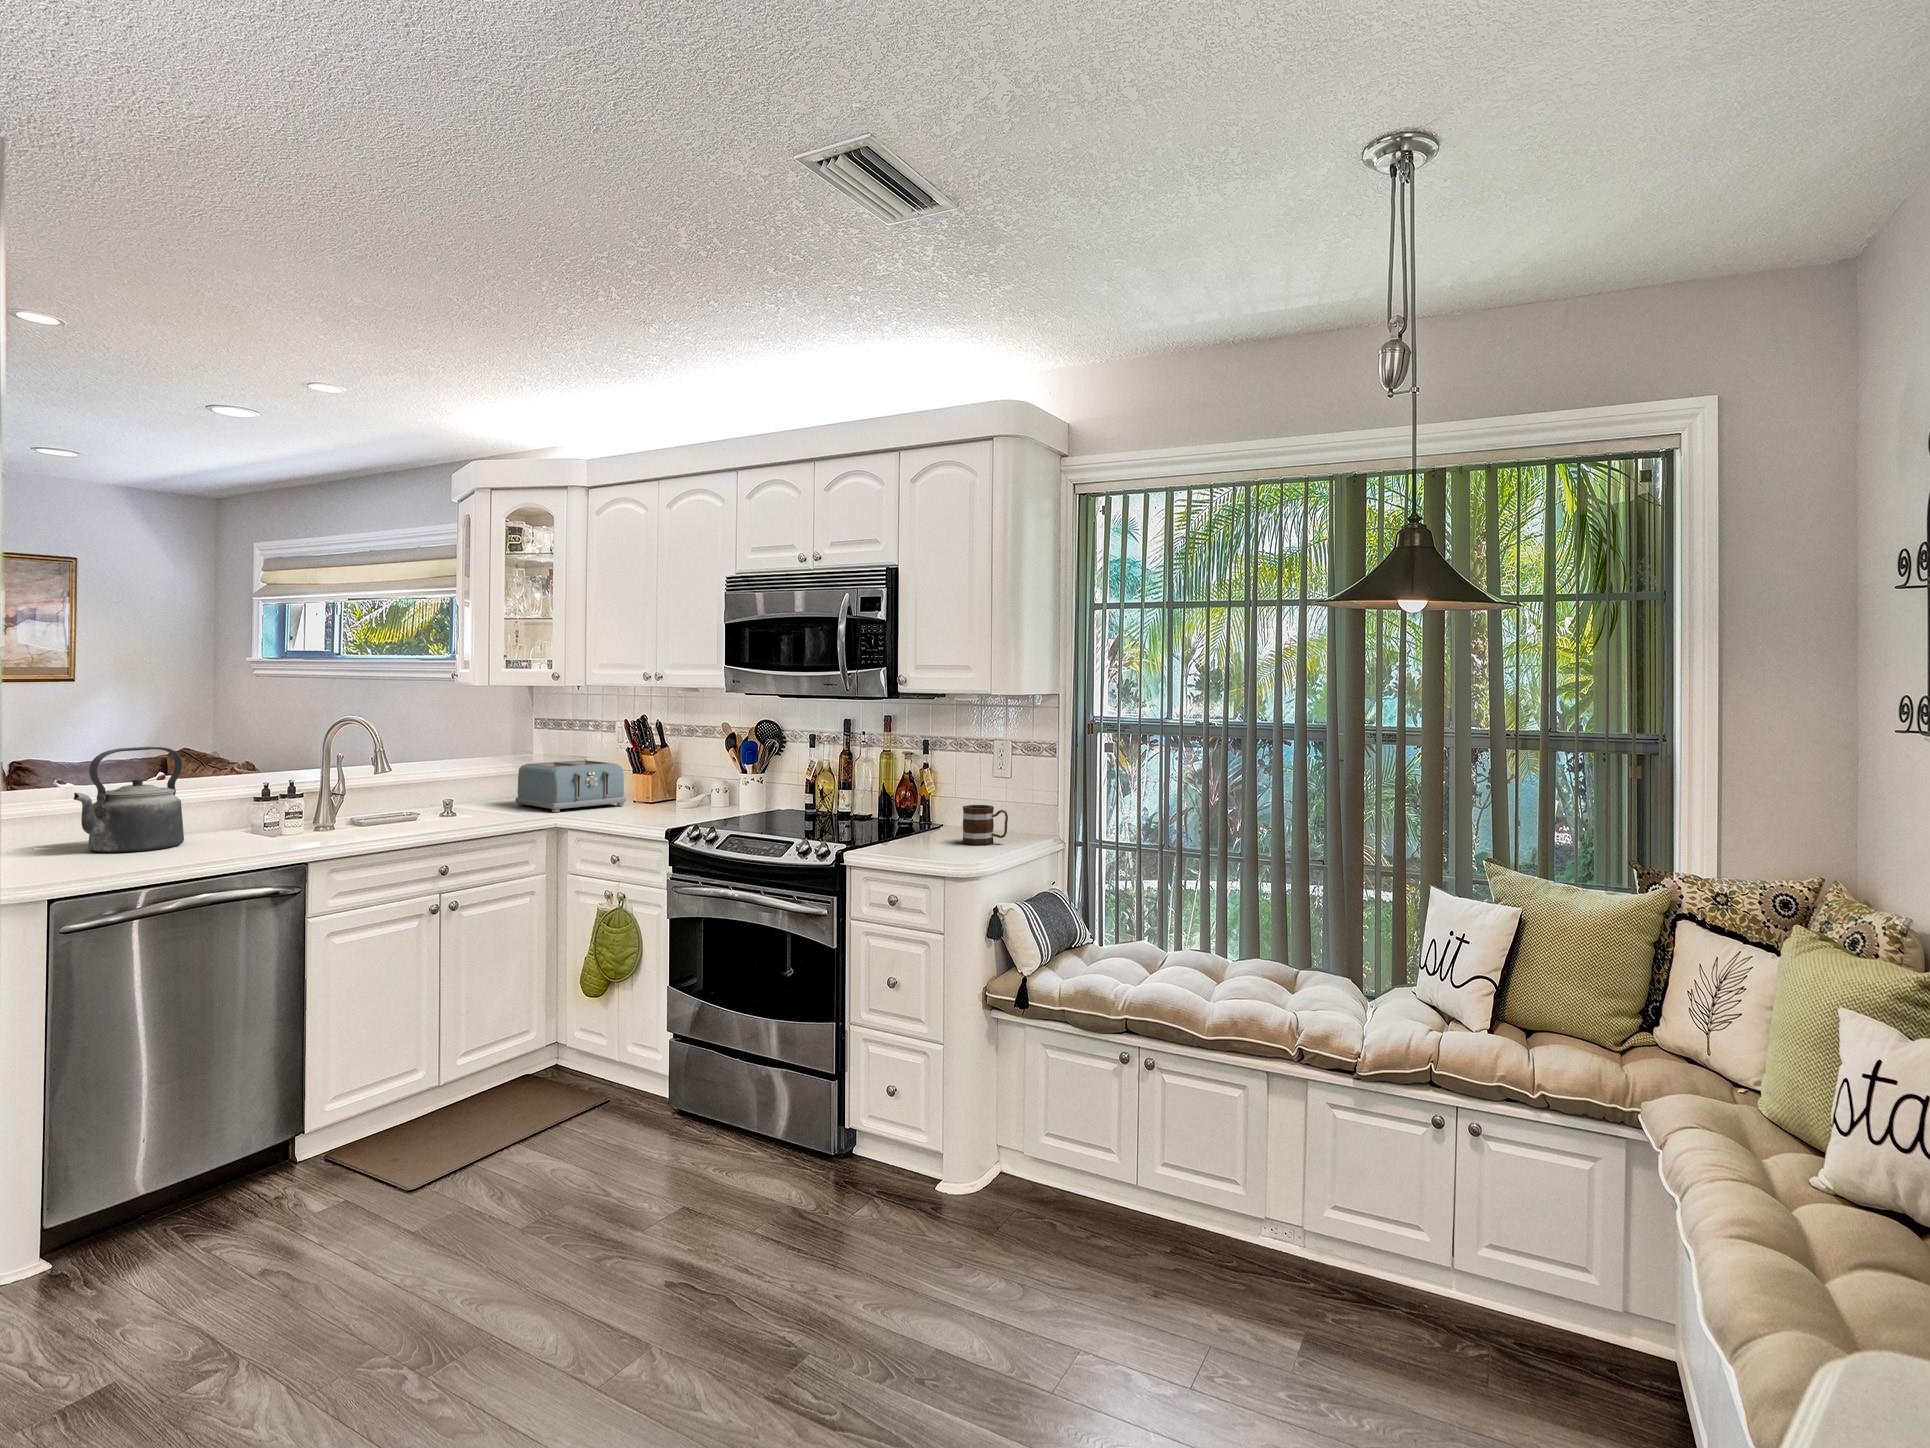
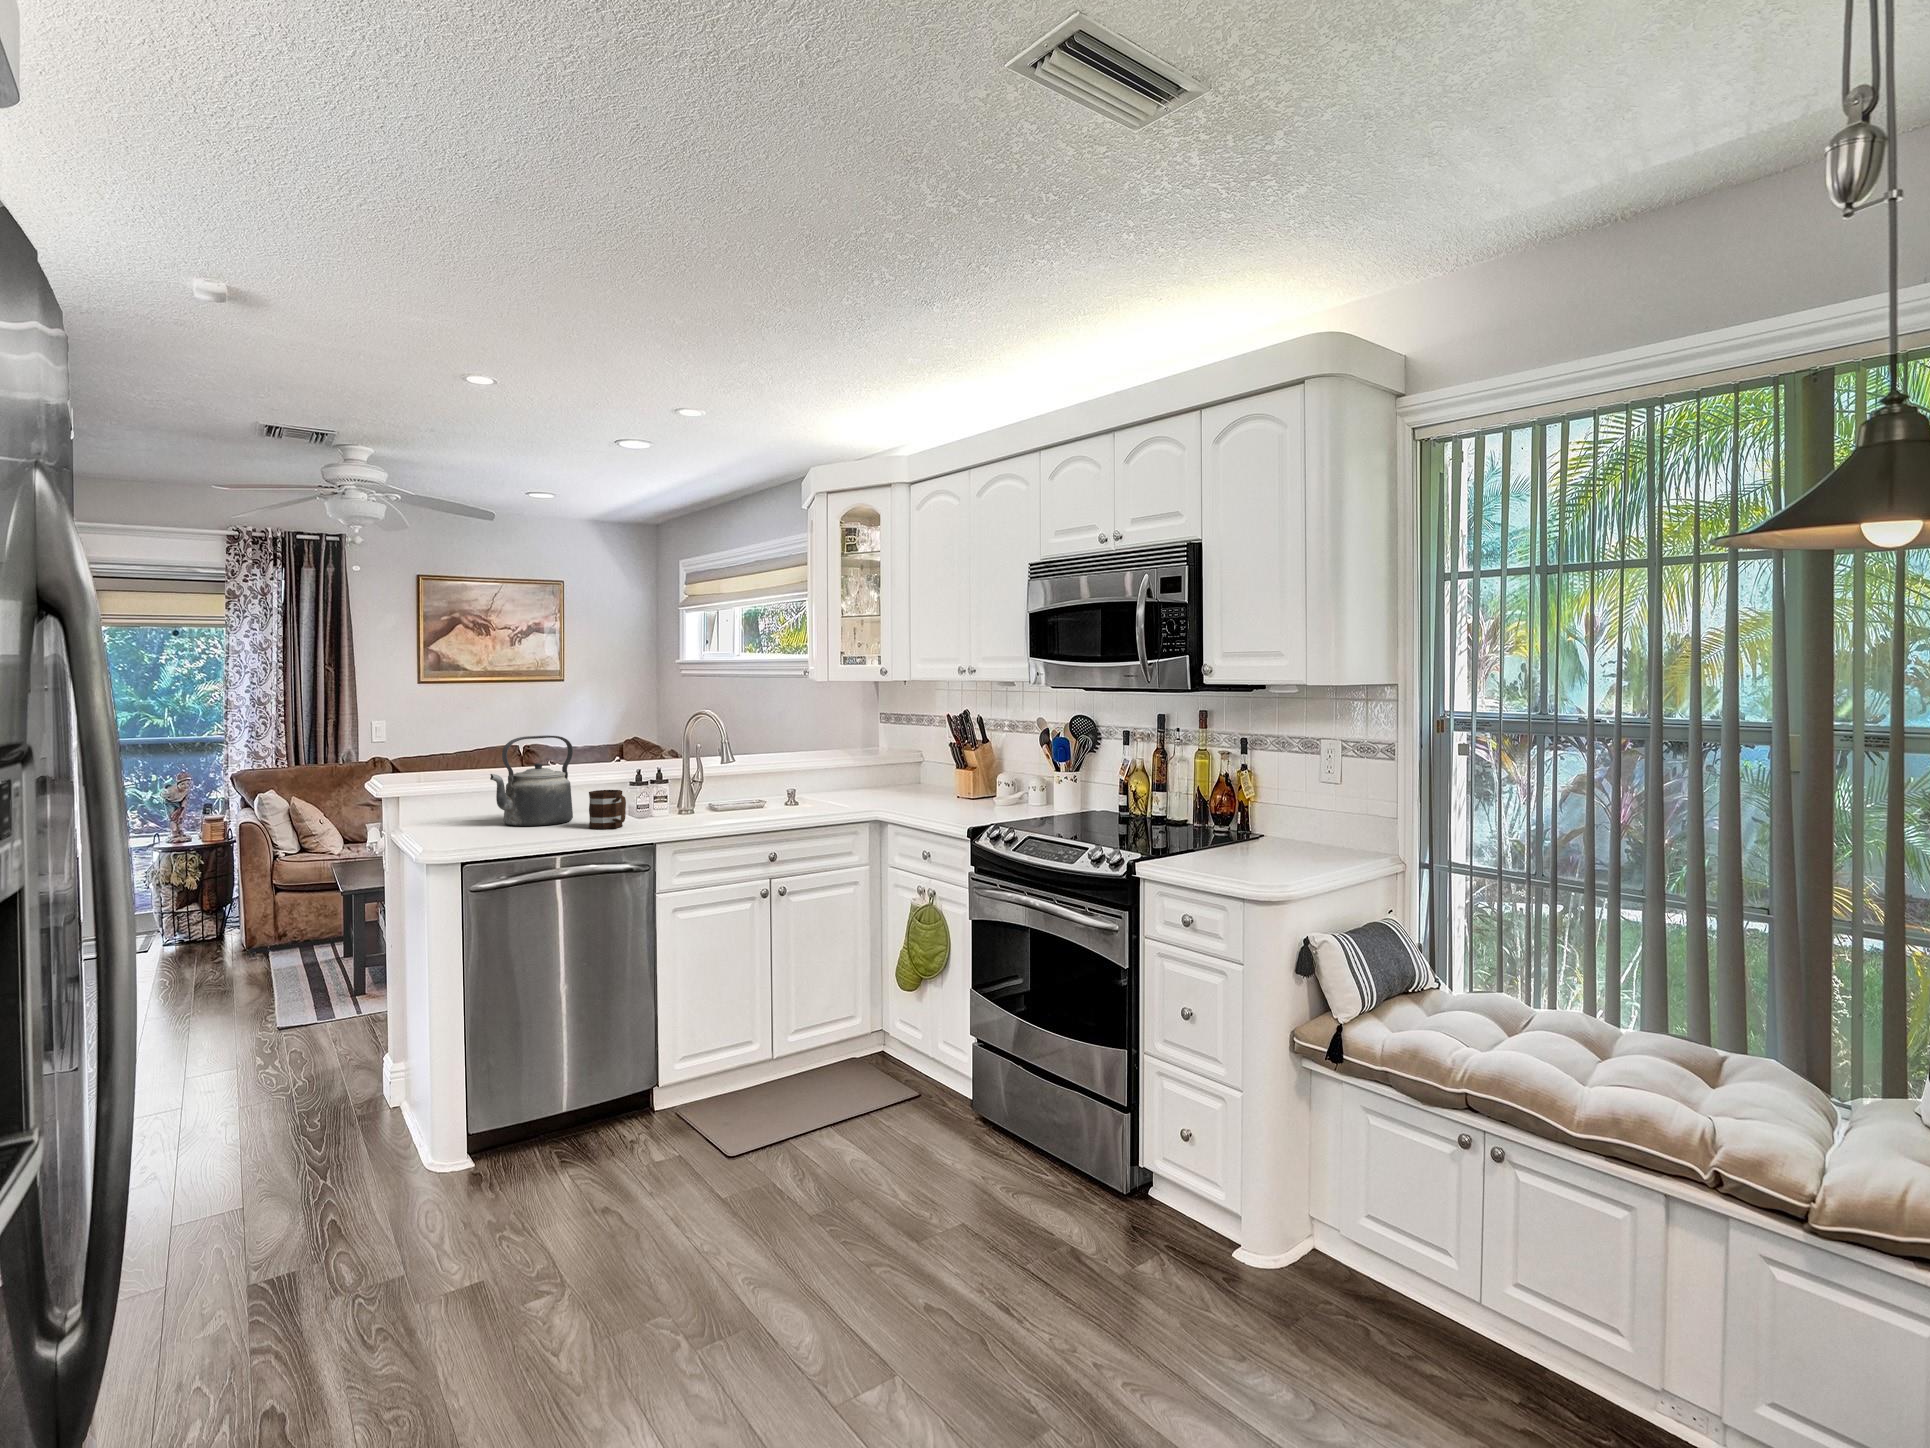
toaster: present [515,760,626,812] -> none [852,754,948,804]
mug: present [962,805,1008,845] -> present [589,790,626,829]

